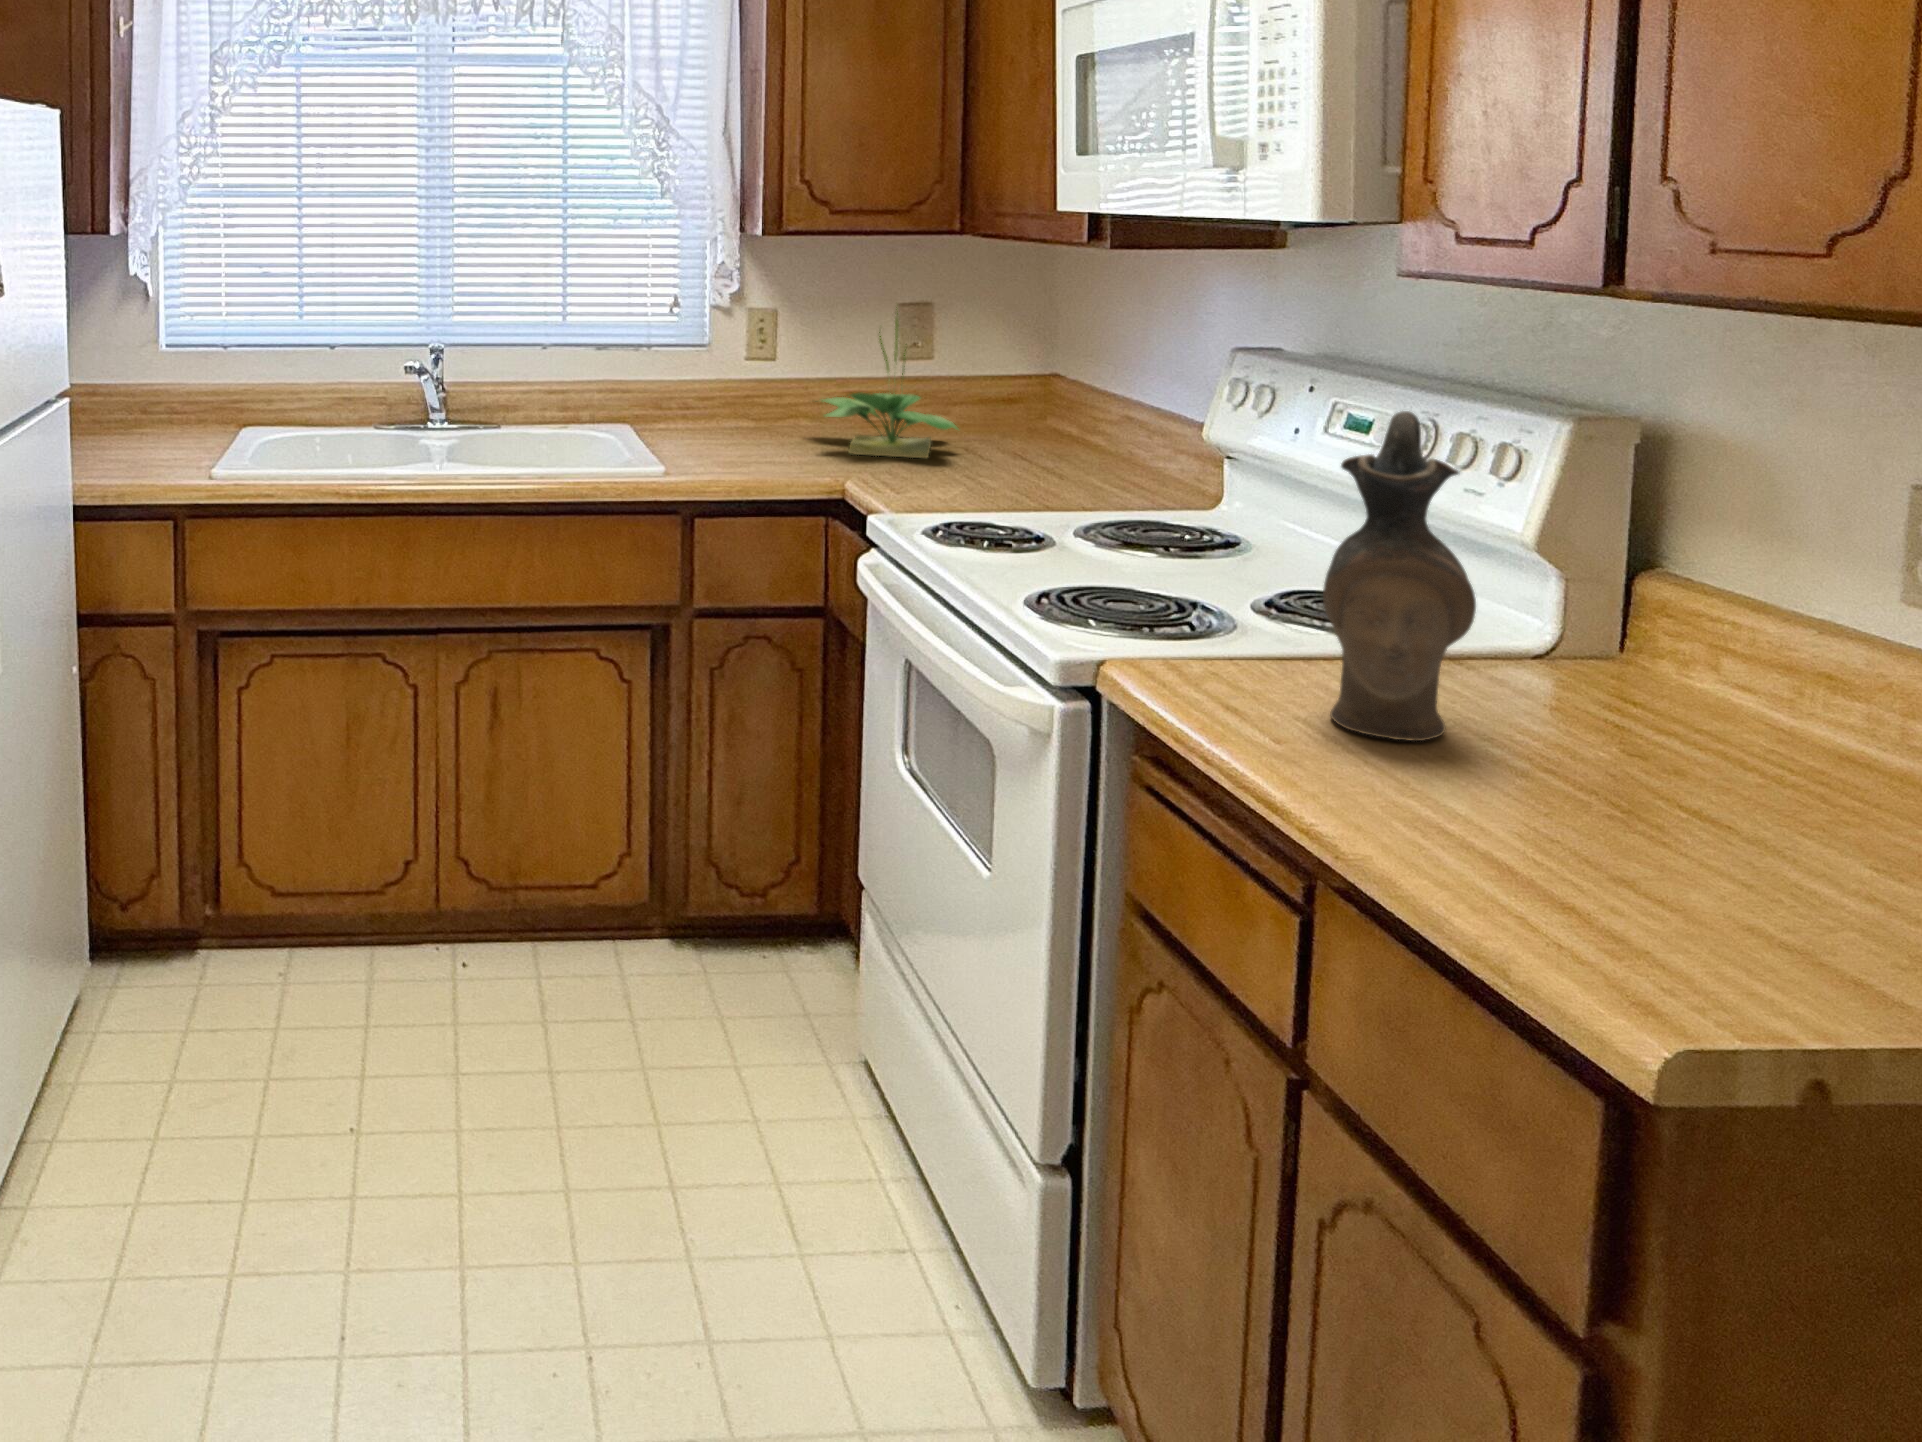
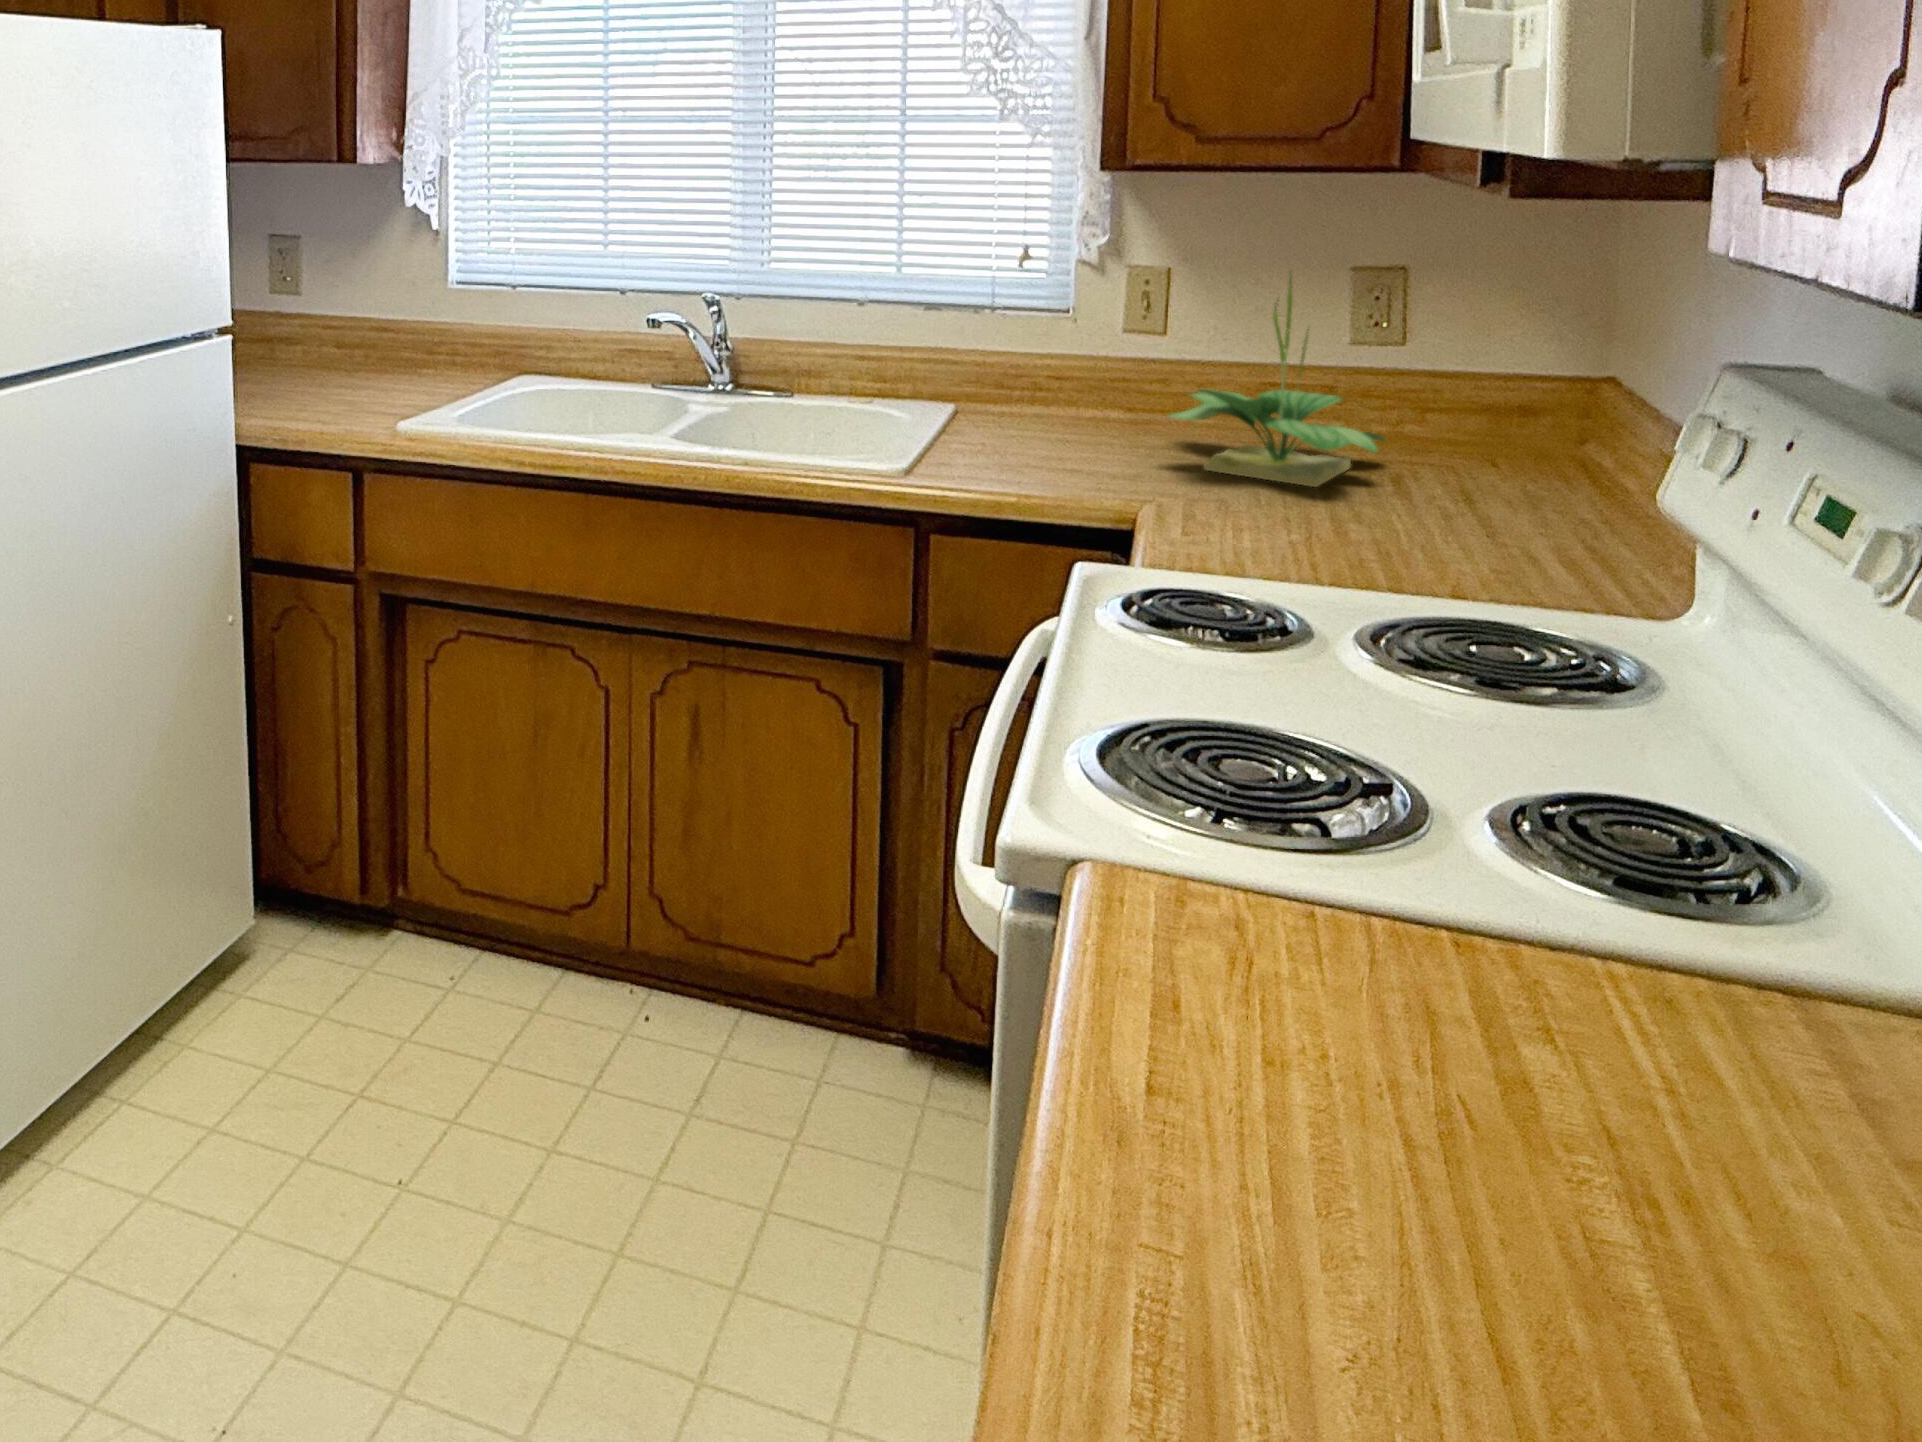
ceramic pitcher: present [1323,411,1476,741] -> none [1343,515,1608,1077]

